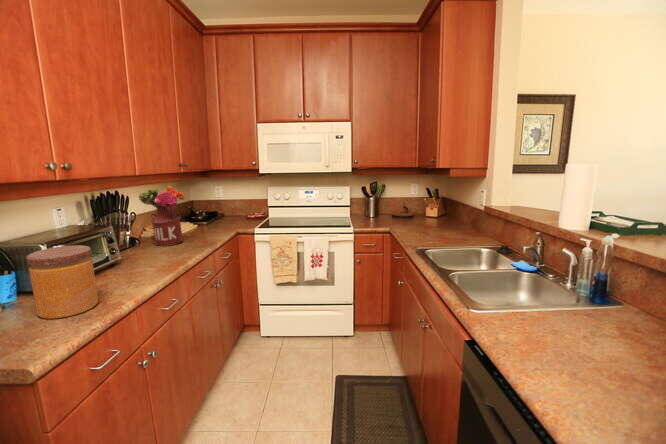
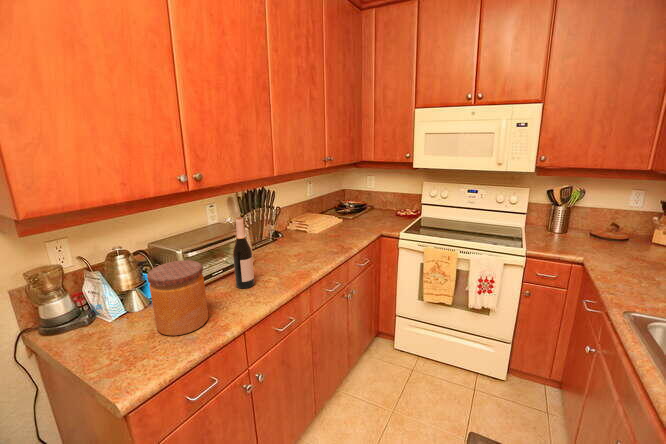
flower arrangement: present [139,186,185,246] -> none [282,185,325,246]
wine bottle: none [107,208,132,279] -> present [233,217,254,288]

